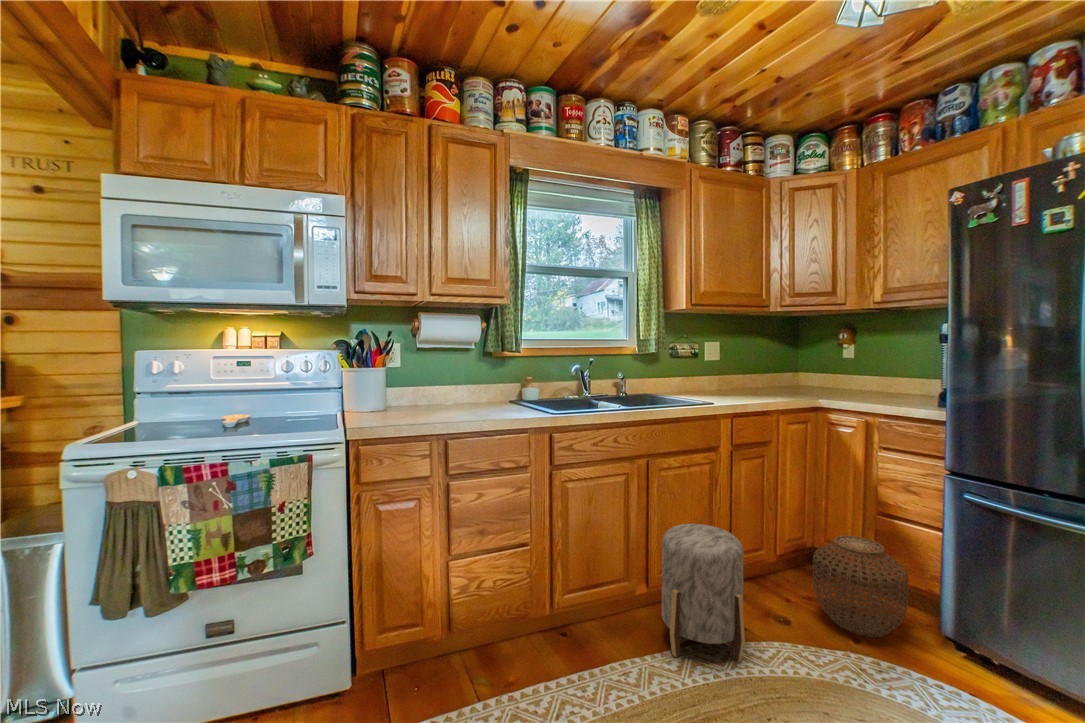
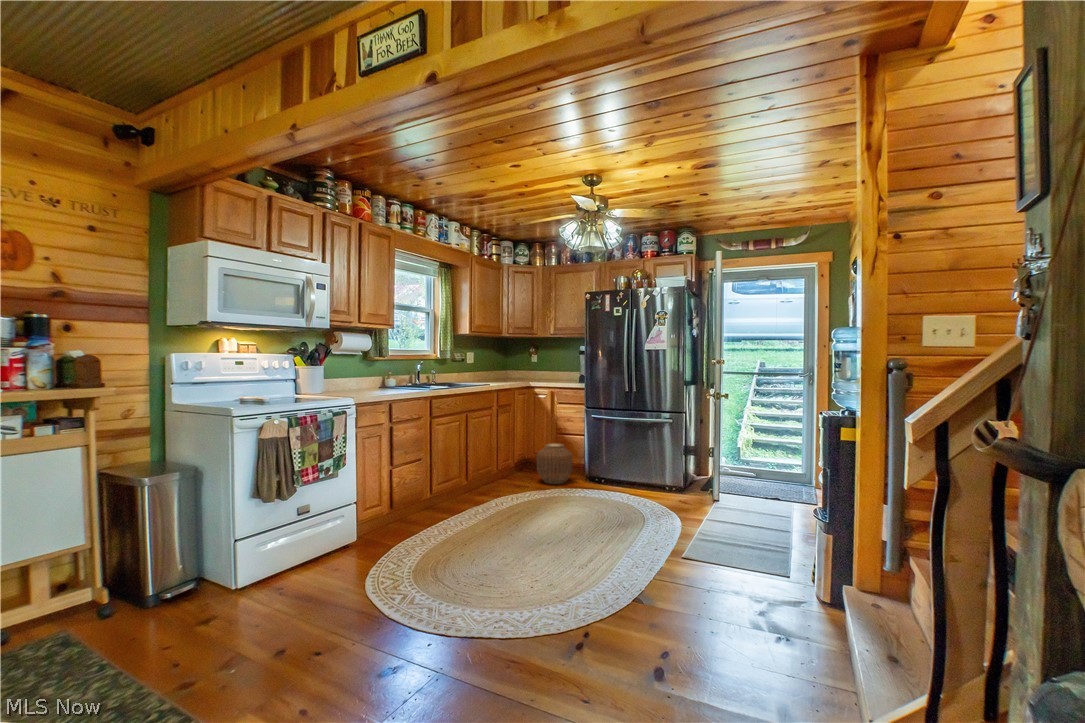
stool: present [662,524,745,663] -> none [479,443,522,503]

